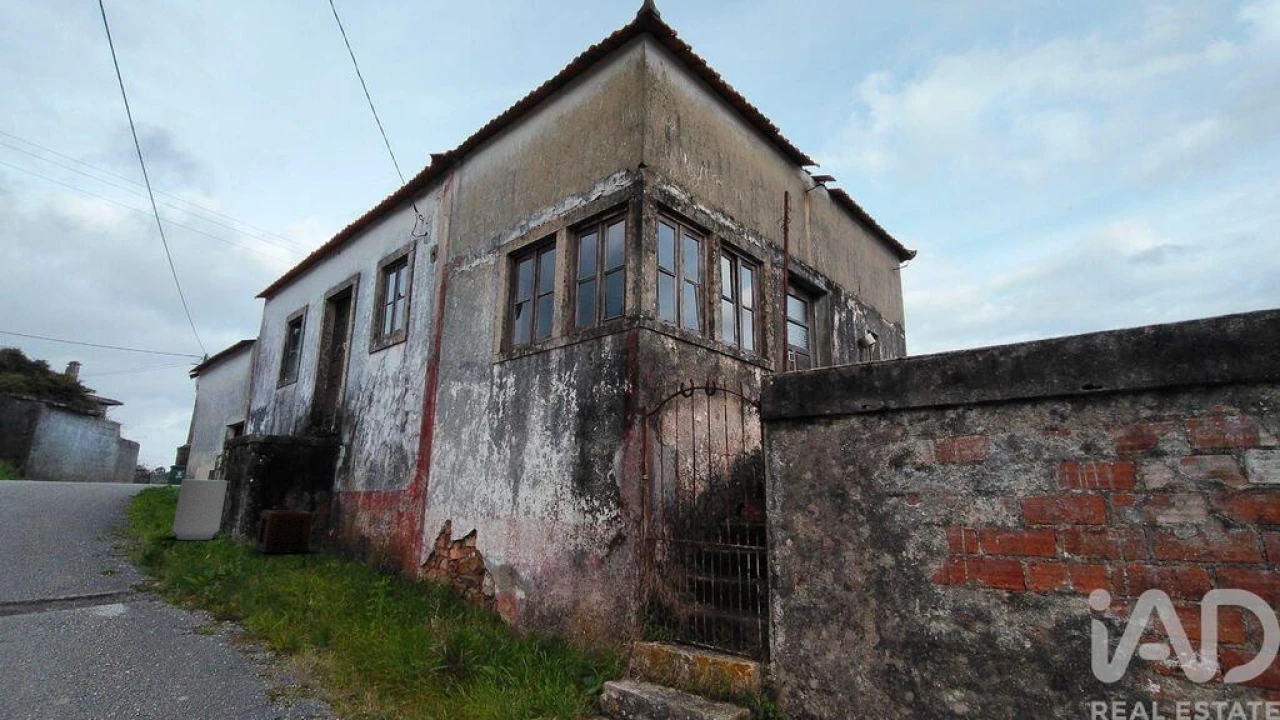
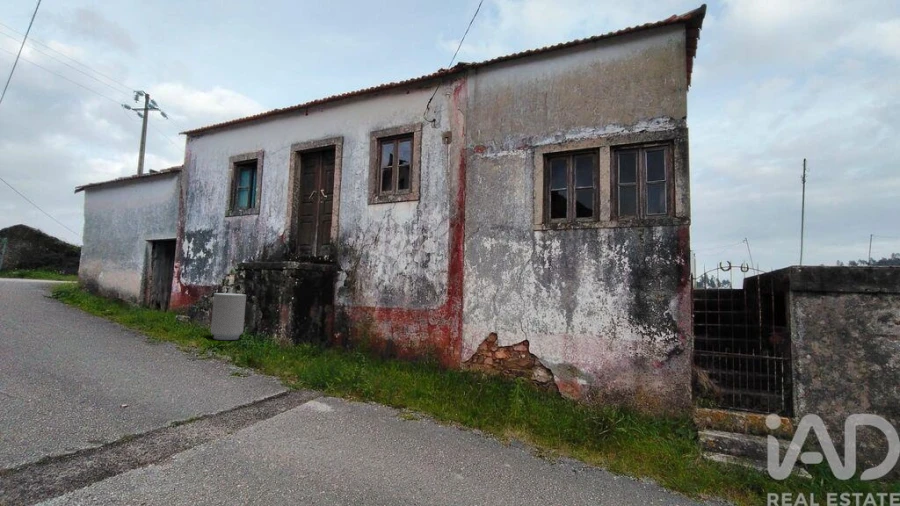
wooden crate: present [256,510,313,553] -> none [292,318,334,350]

